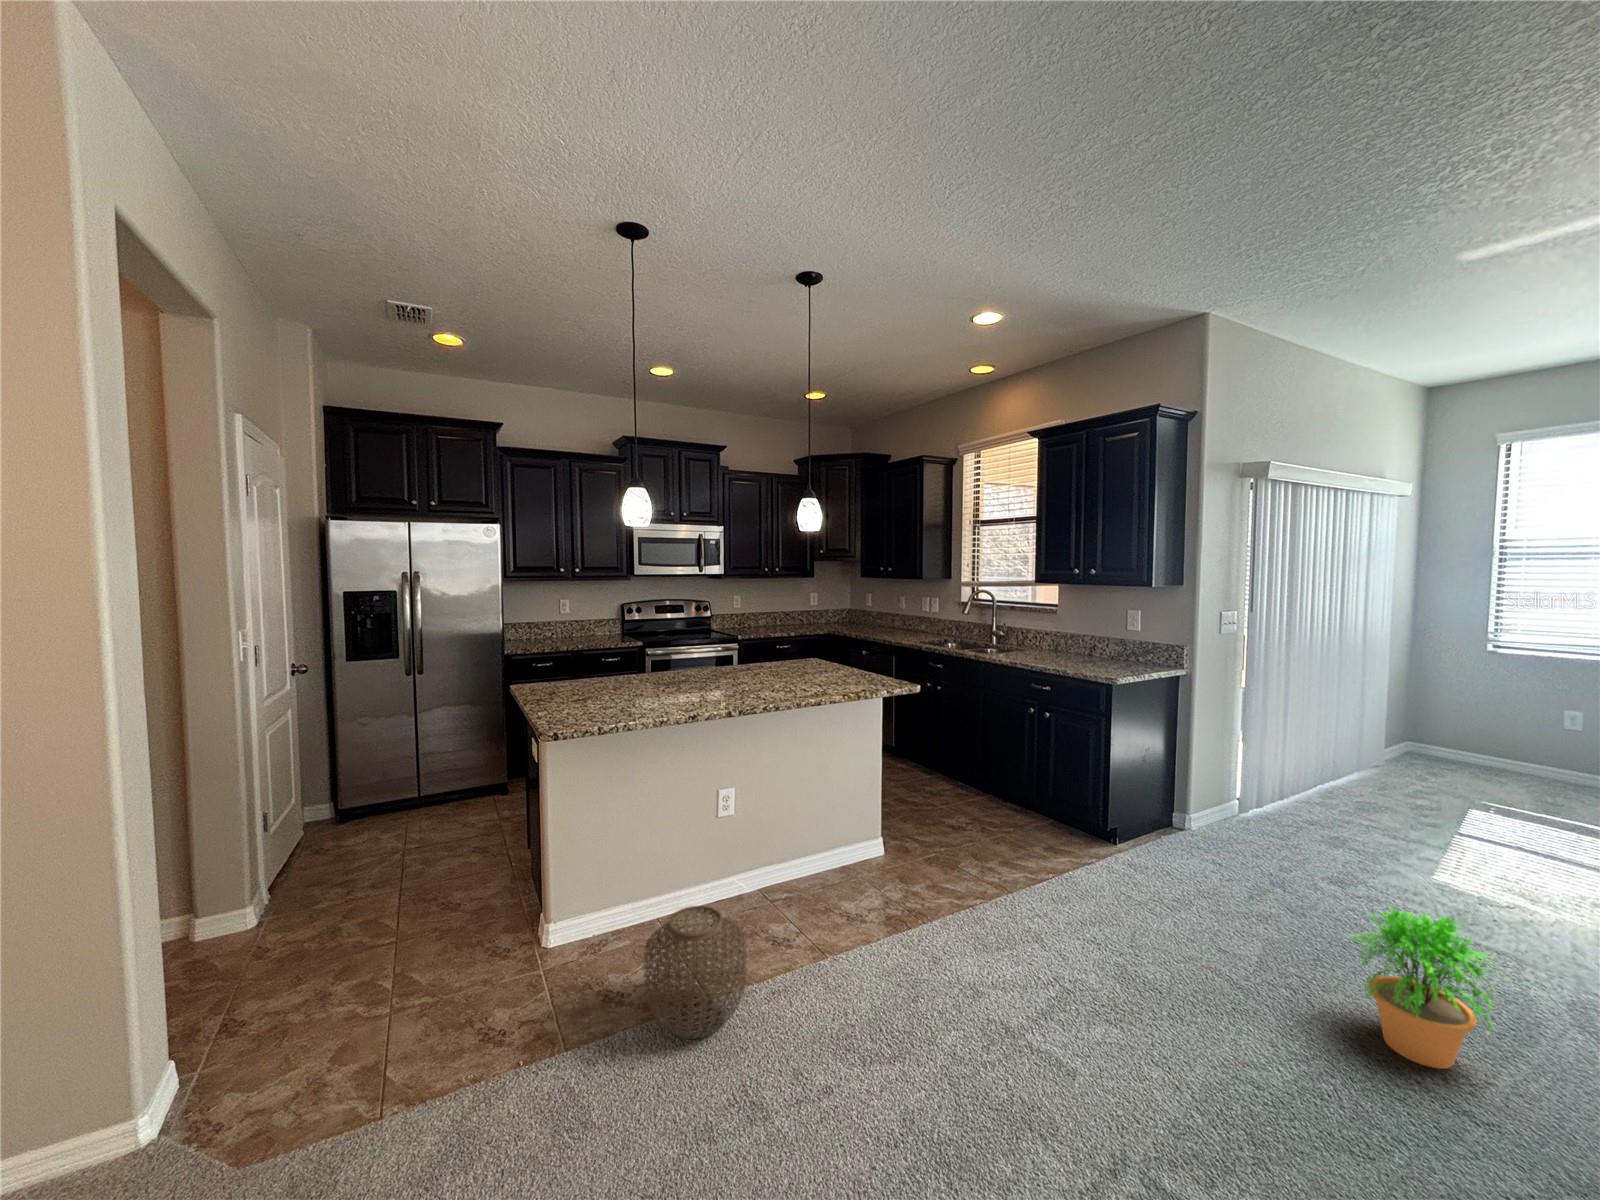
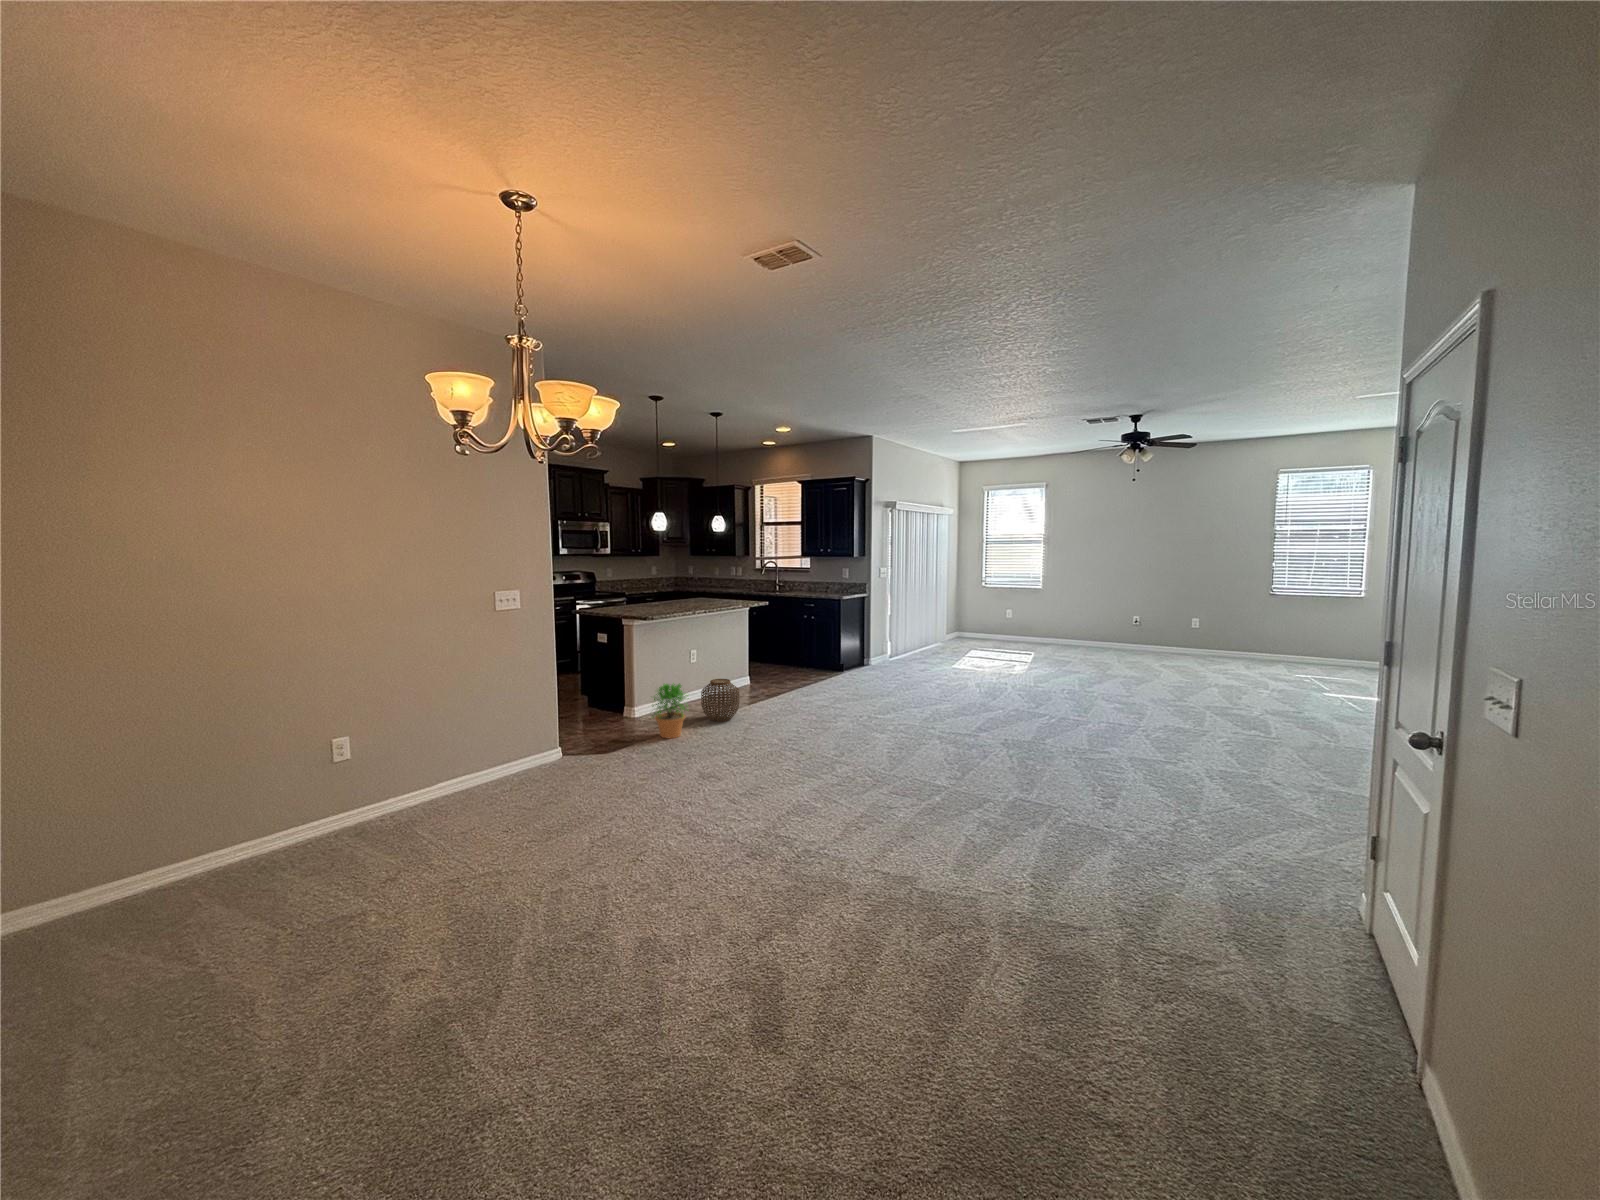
potted plant: present [1353,907,1492,1069] -> present [653,683,686,738]

